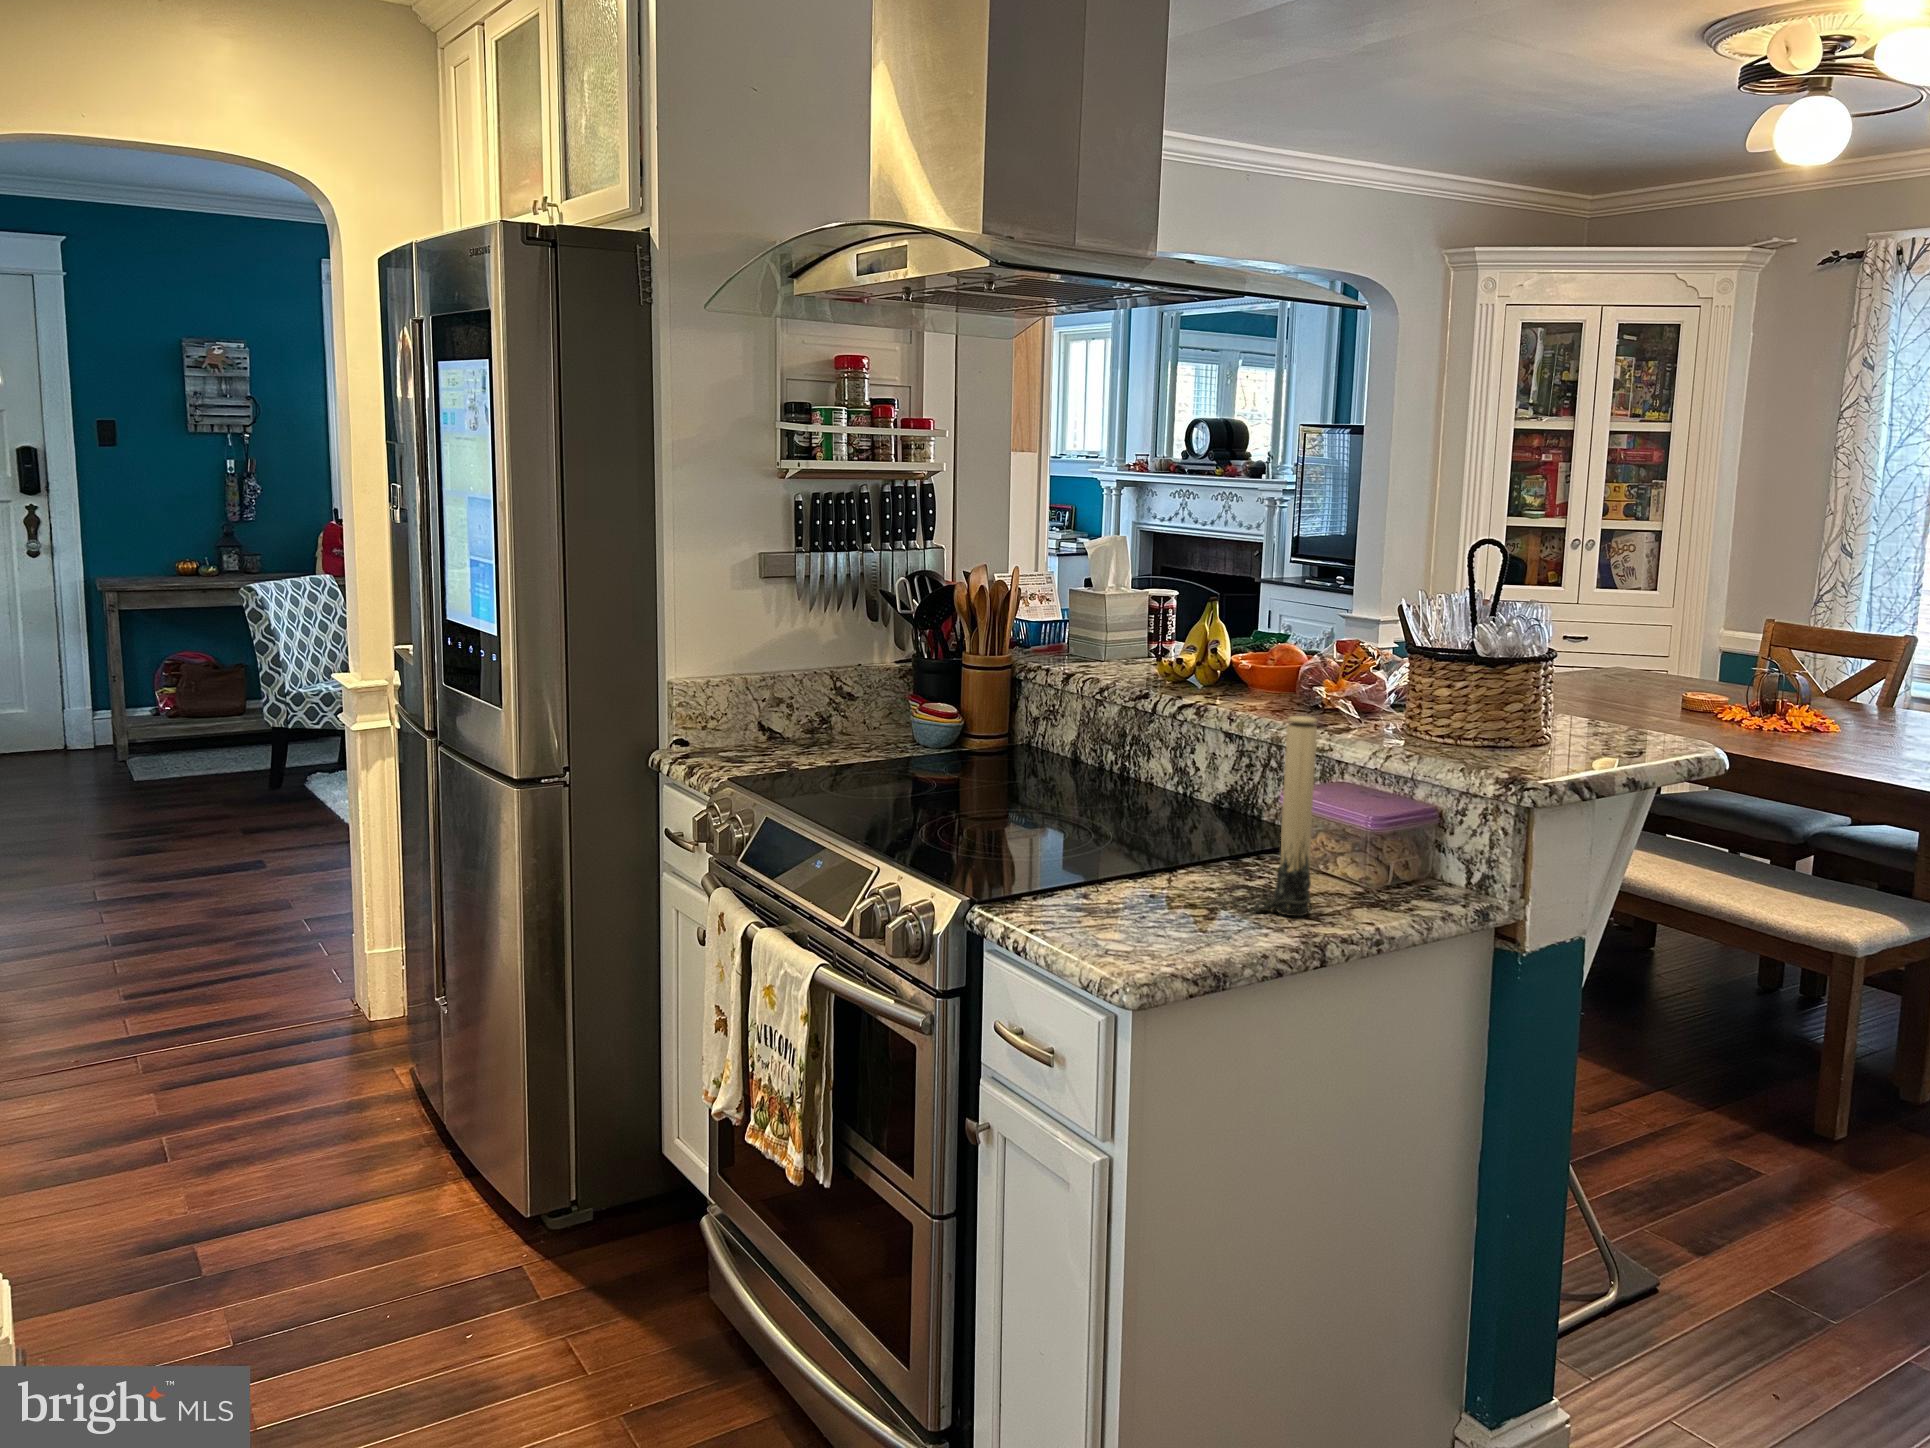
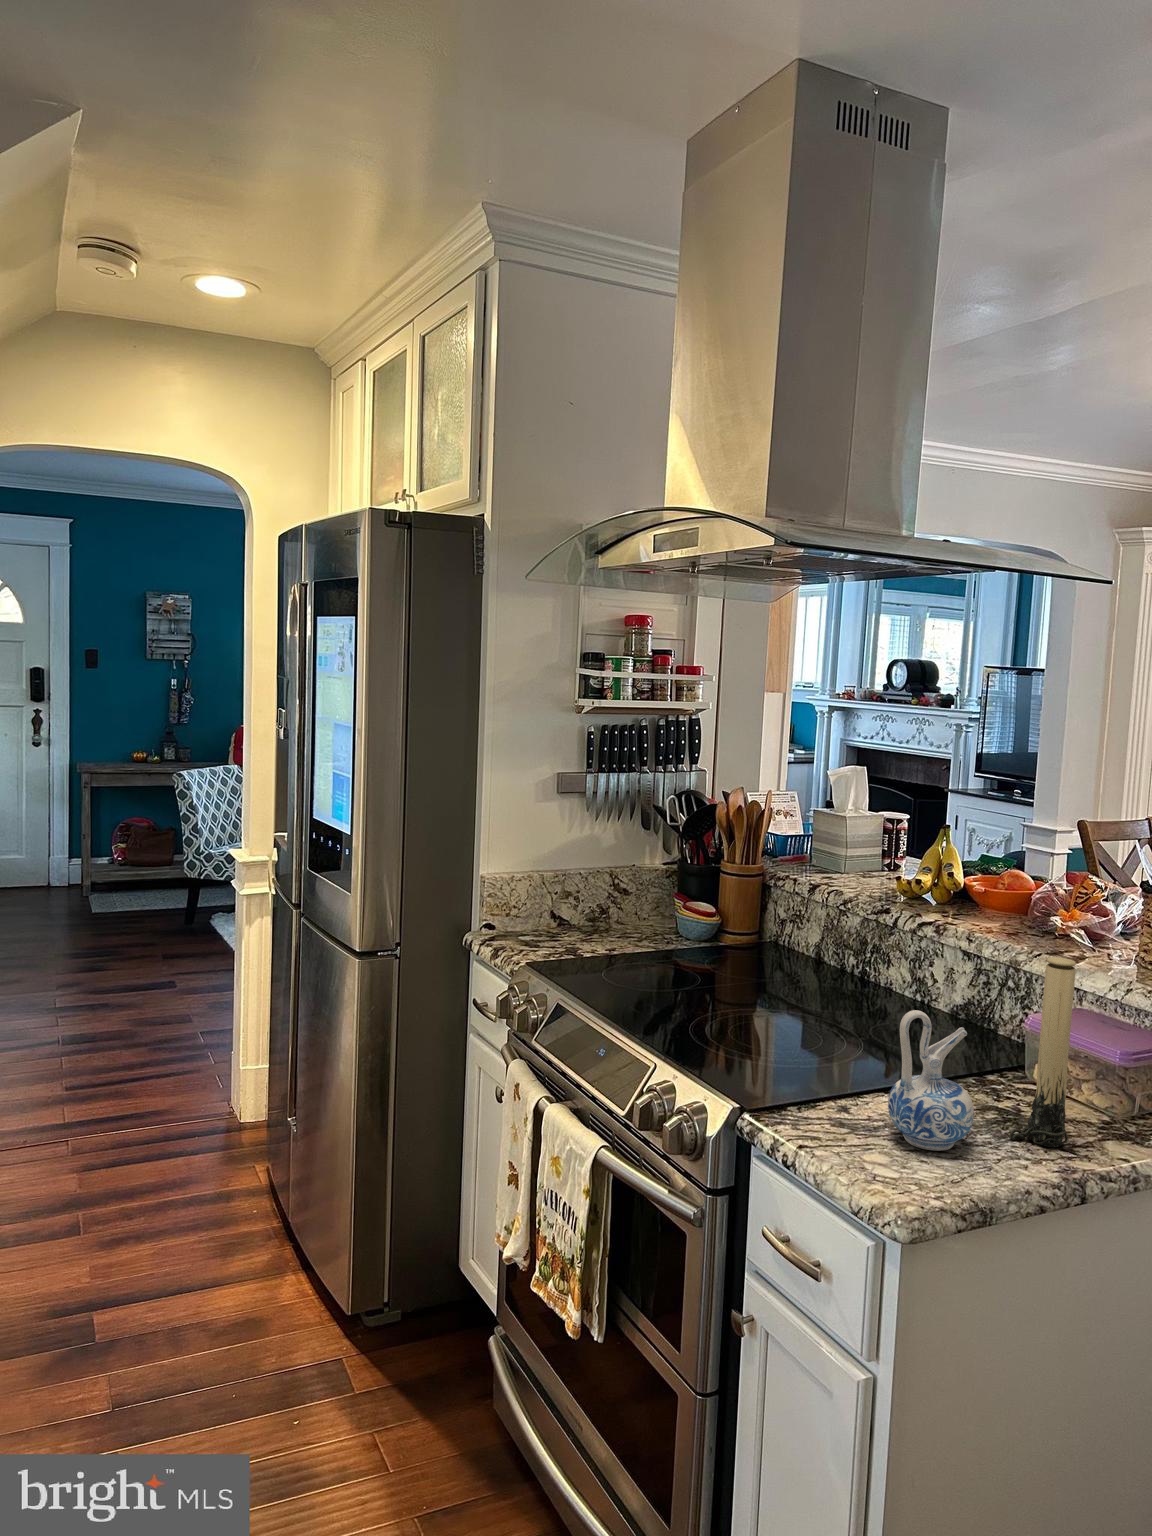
ceramic pitcher: none [1125,777,1213,925] -> present [888,1010,974,1151]

